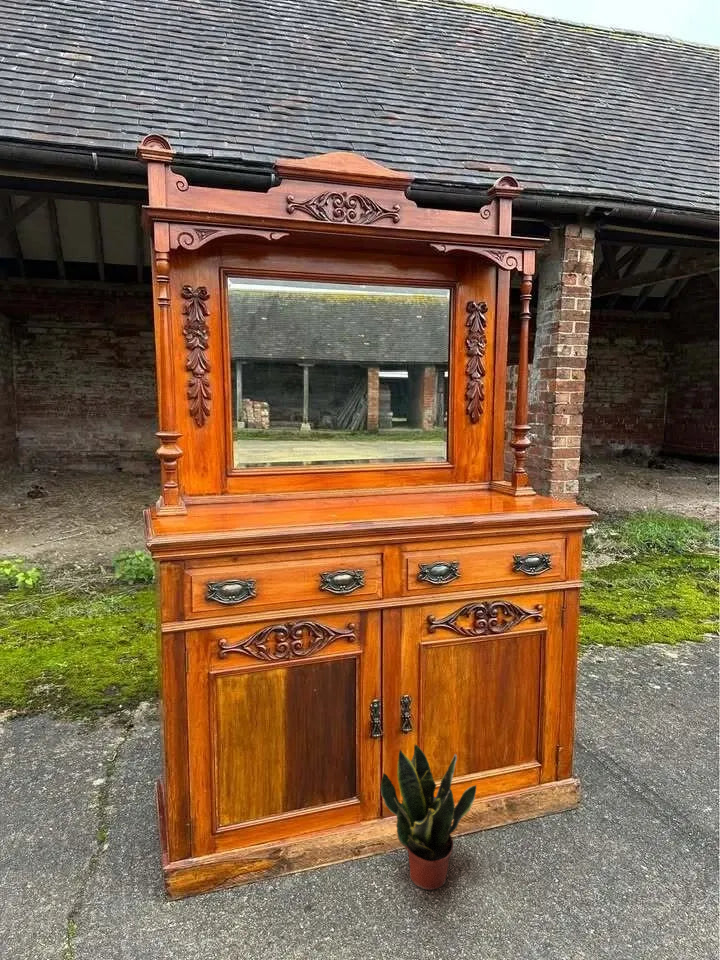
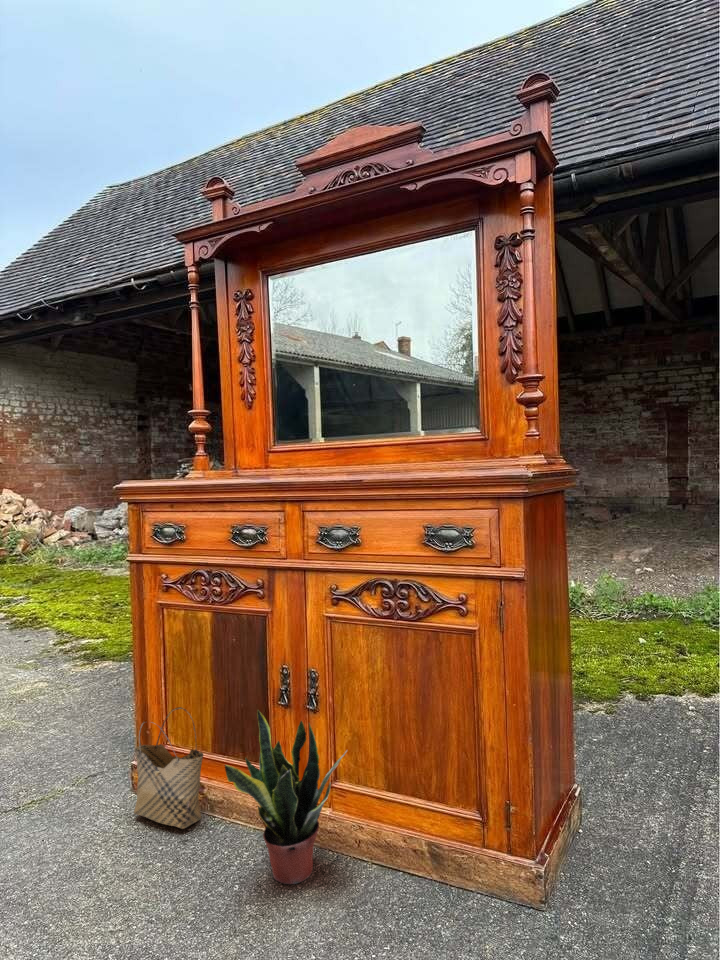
woven basket: none [216,779,301,917] -> present [134,707,203,829]

